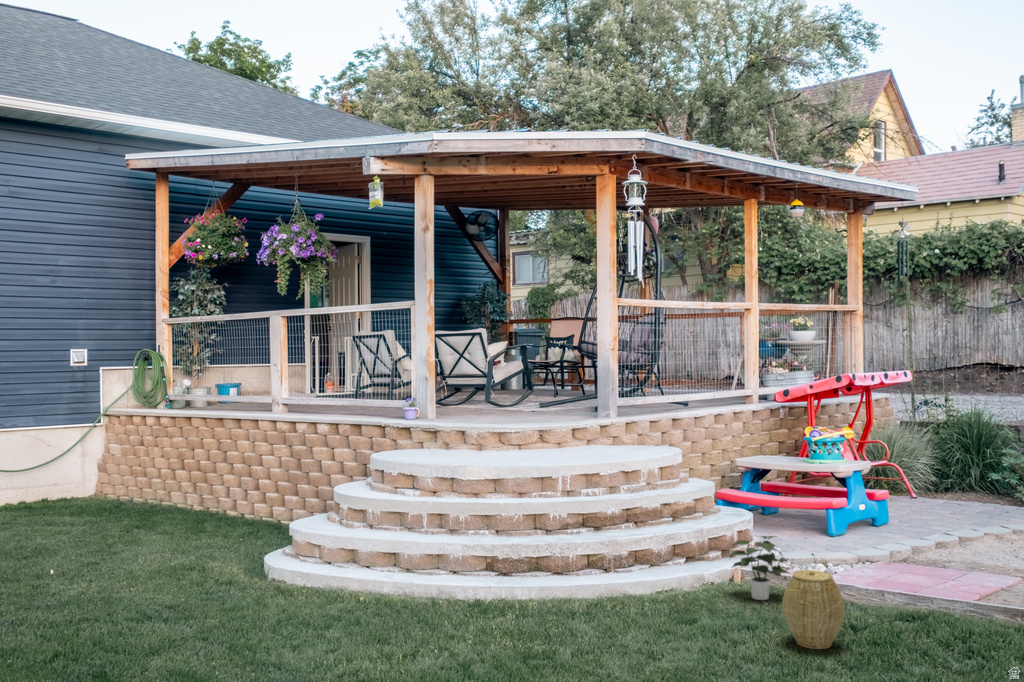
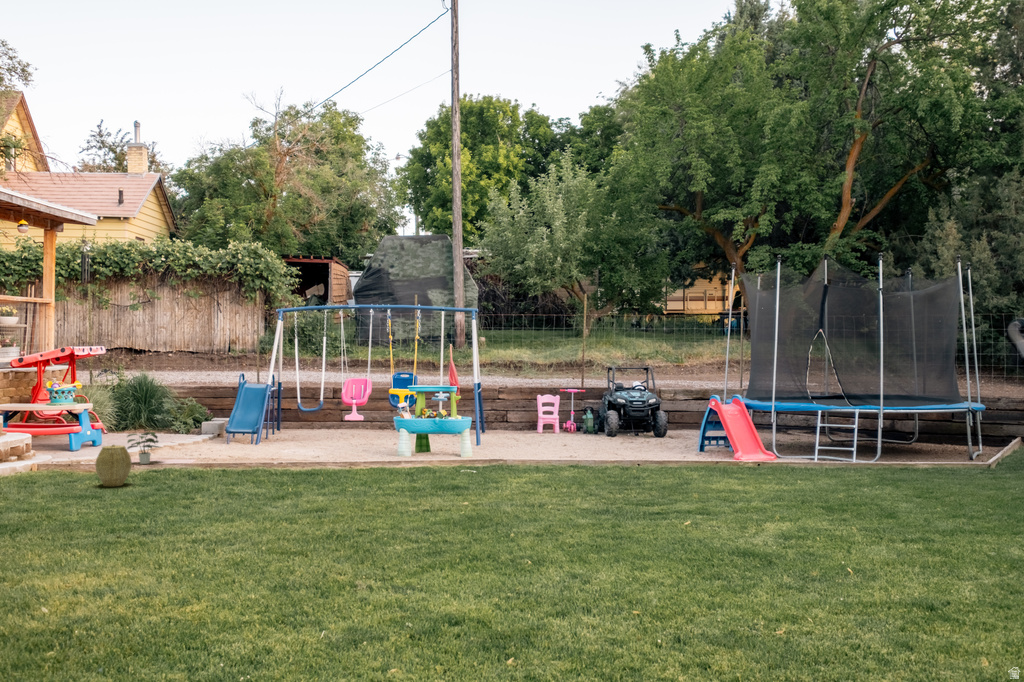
potted plant: present [730,536,789,600] -> present [128,430,158,464]

